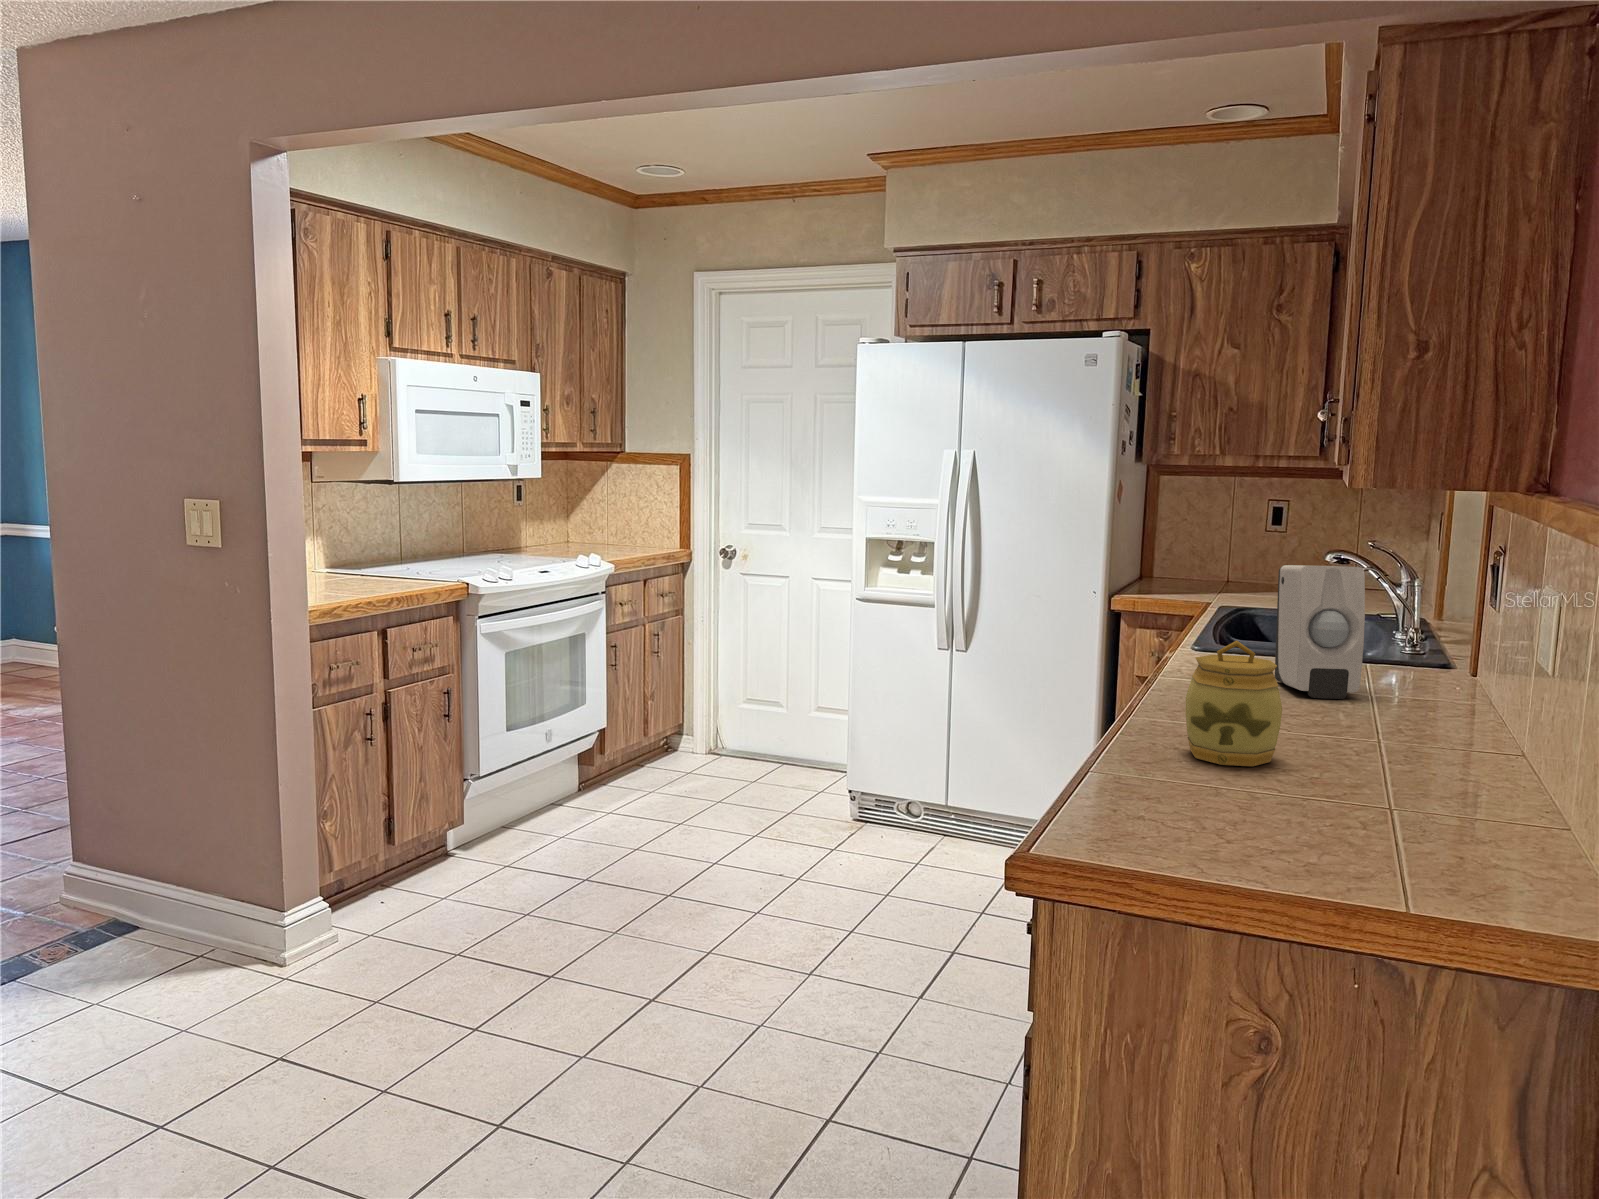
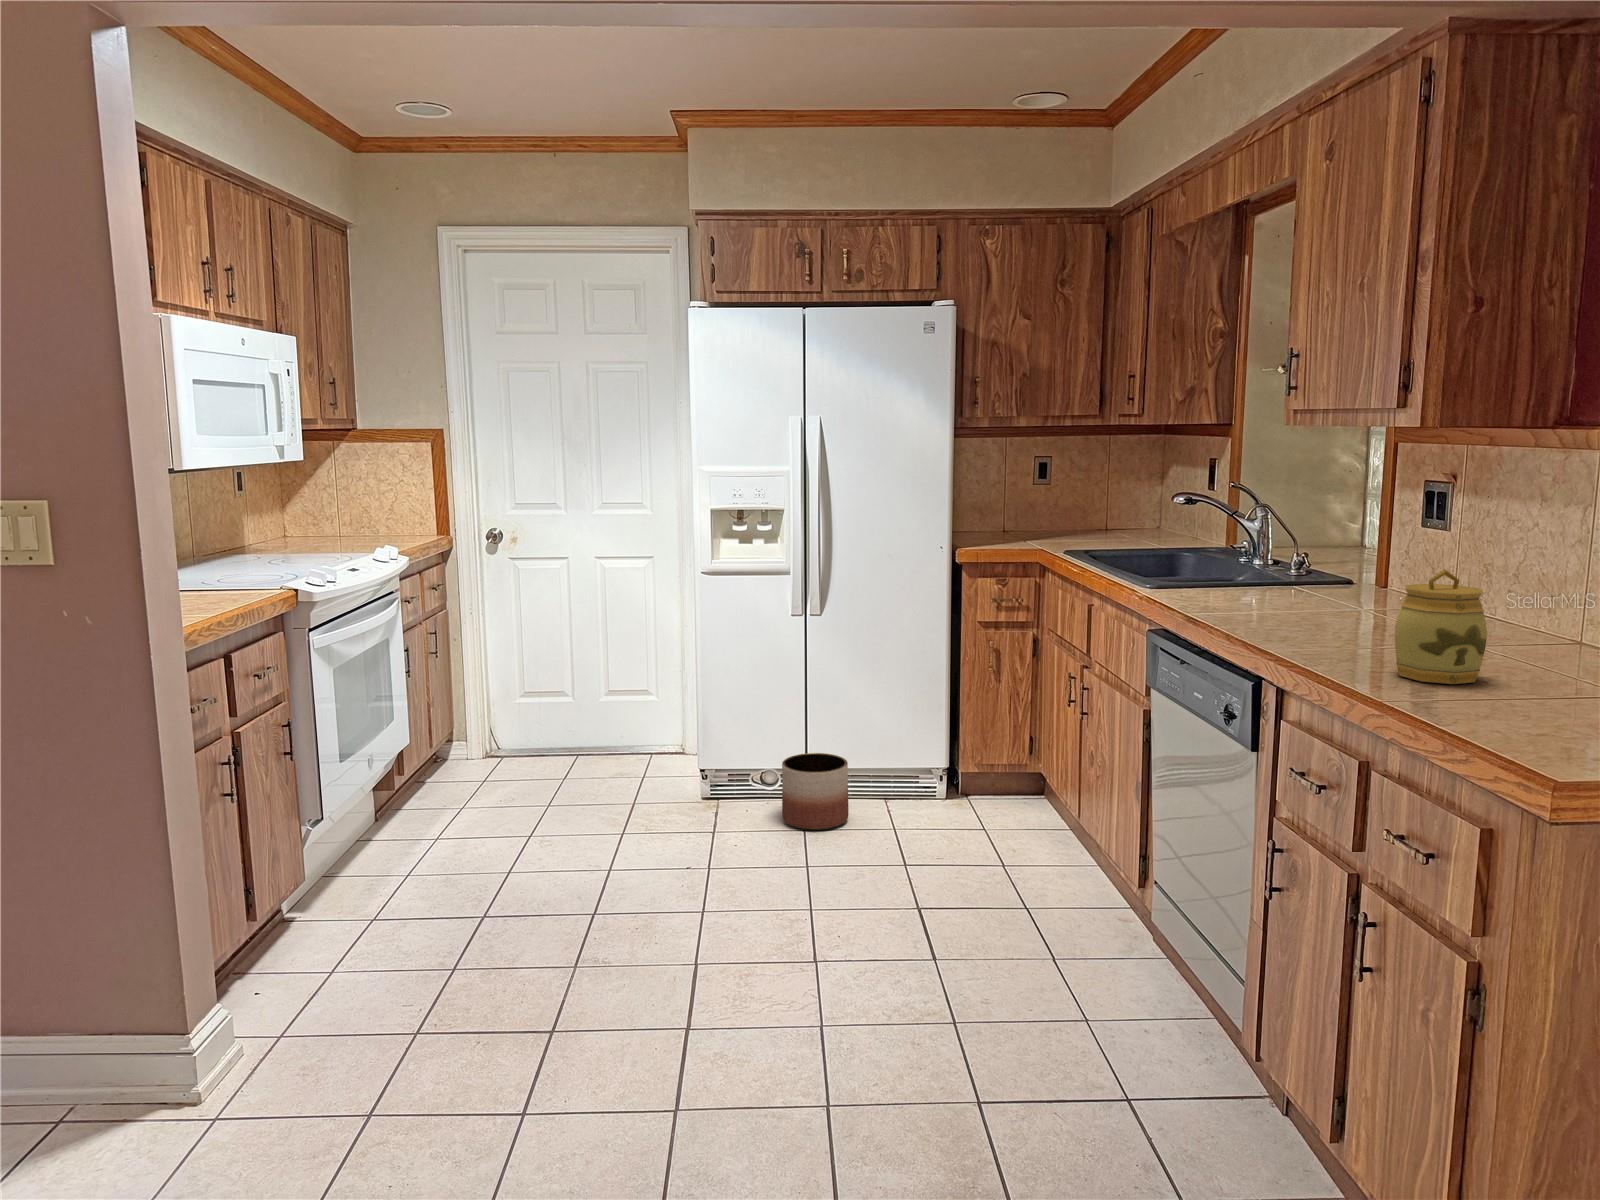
soap dispenser: present [1275,565,1365,699] -> none [1280,502,1379,620]
planter: none [905,786,973,863] -> present [782,753,849,830]

